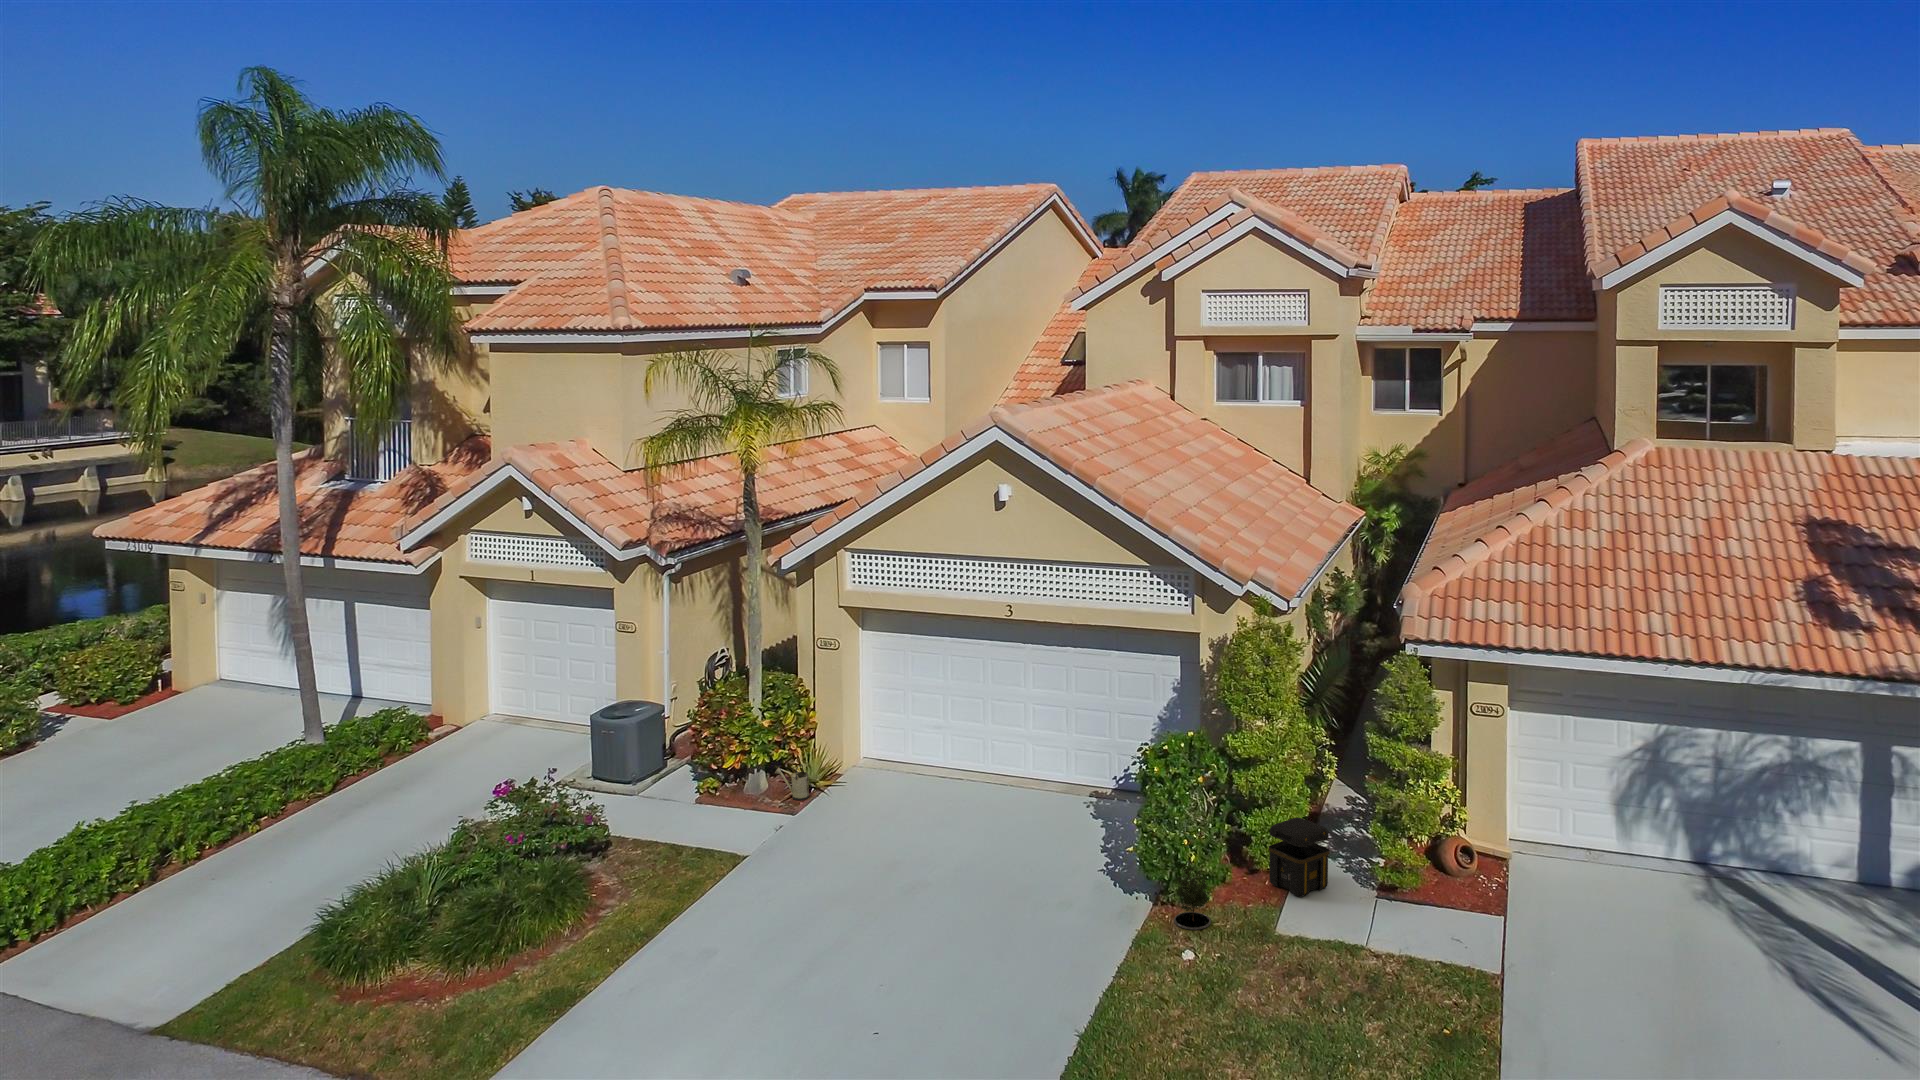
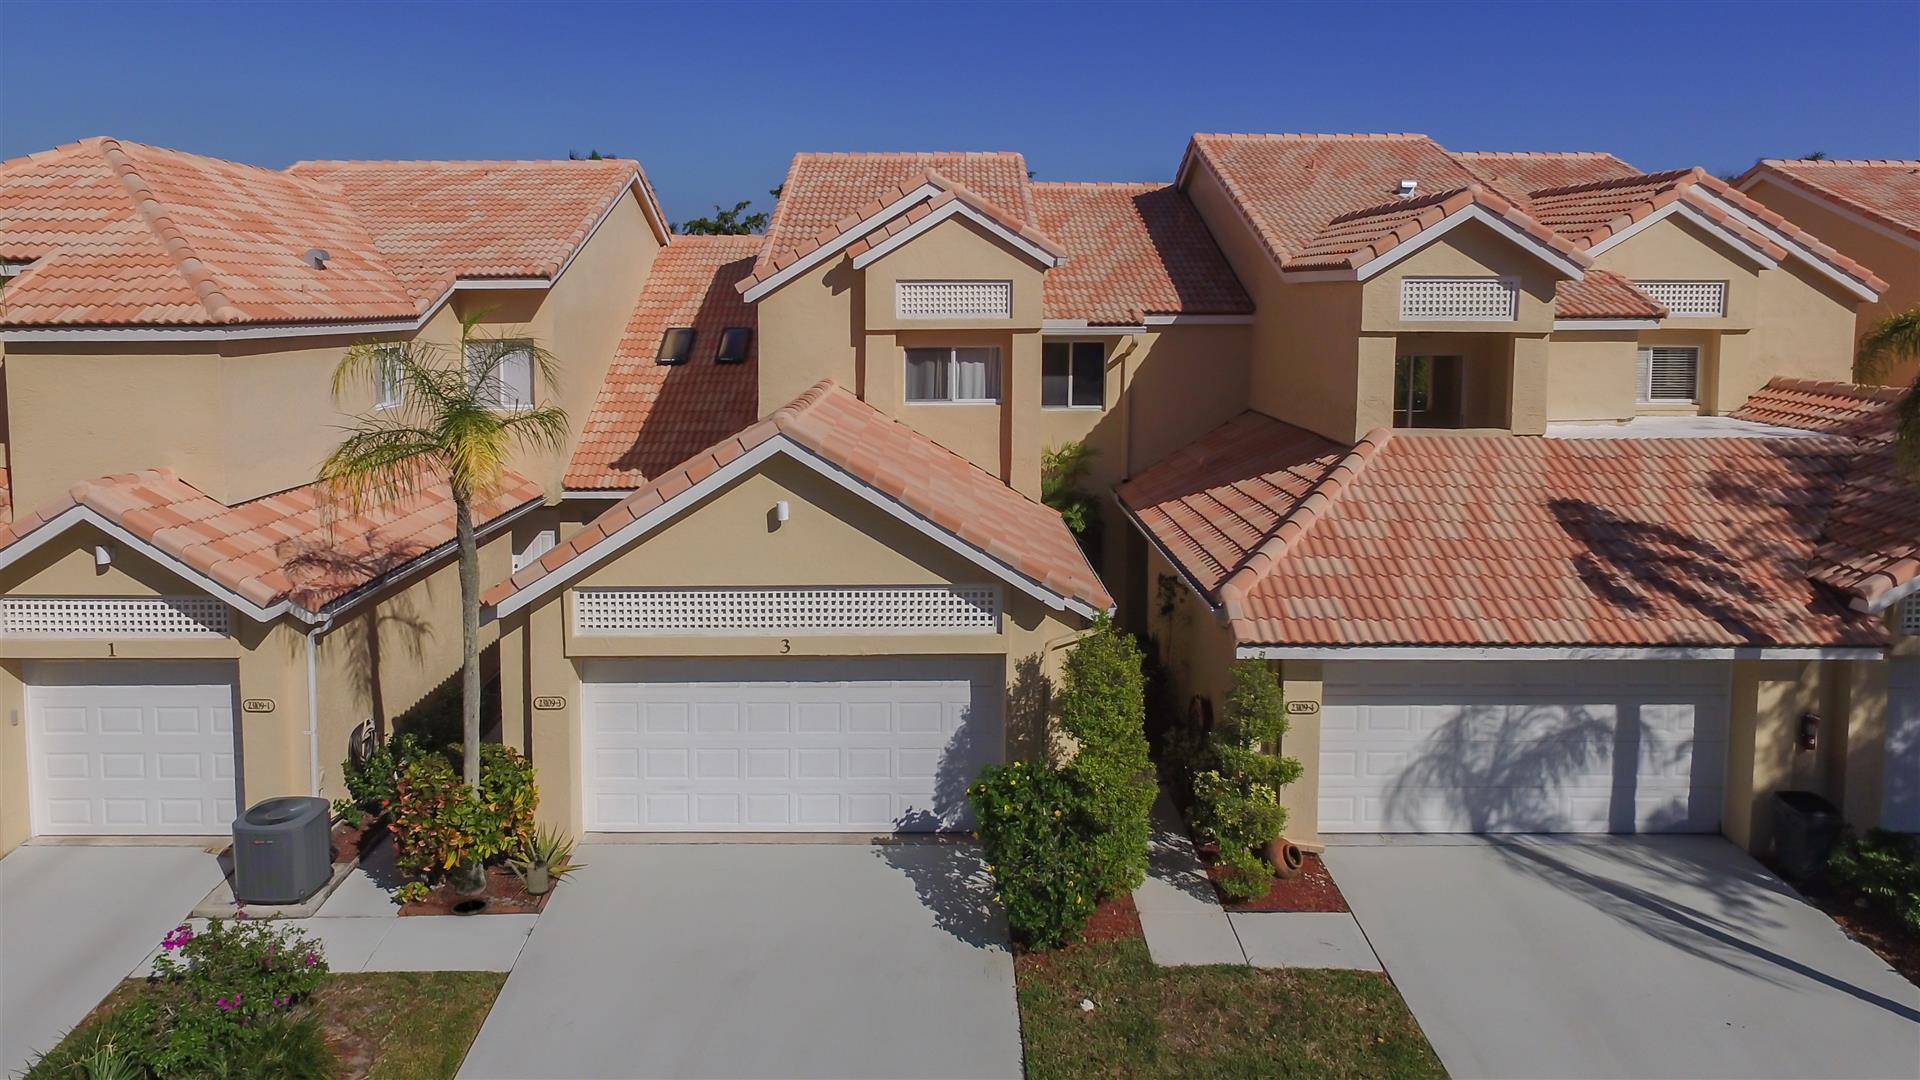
toolbox: present [1268,818,1330,897] -> none [1120,840,1179,923]
potted tree: present [1174,864,1212,930] -> present [451,852,488,916]

